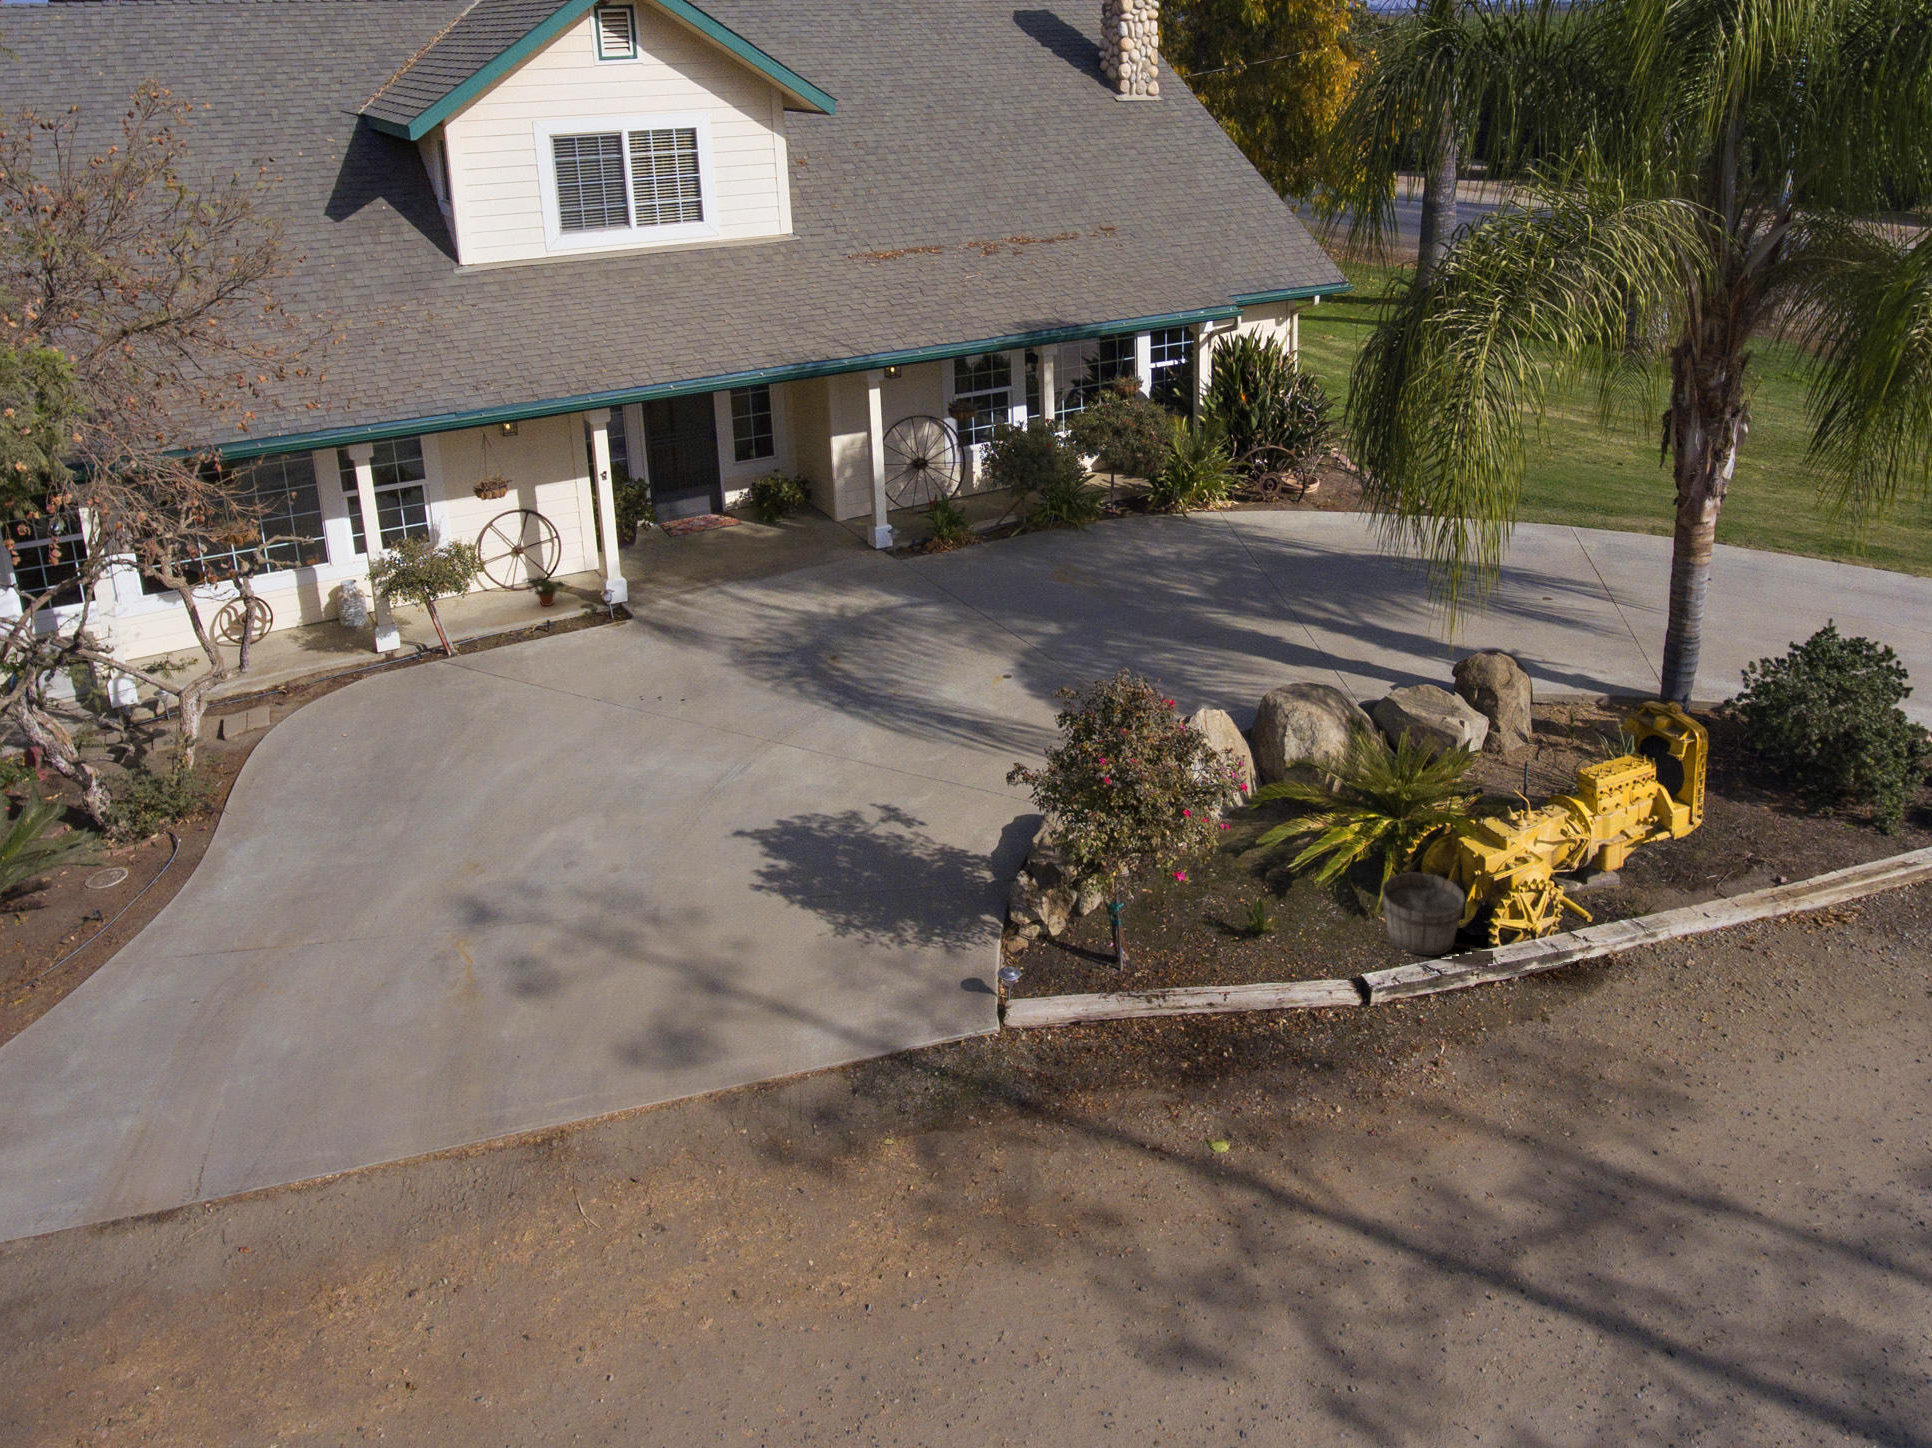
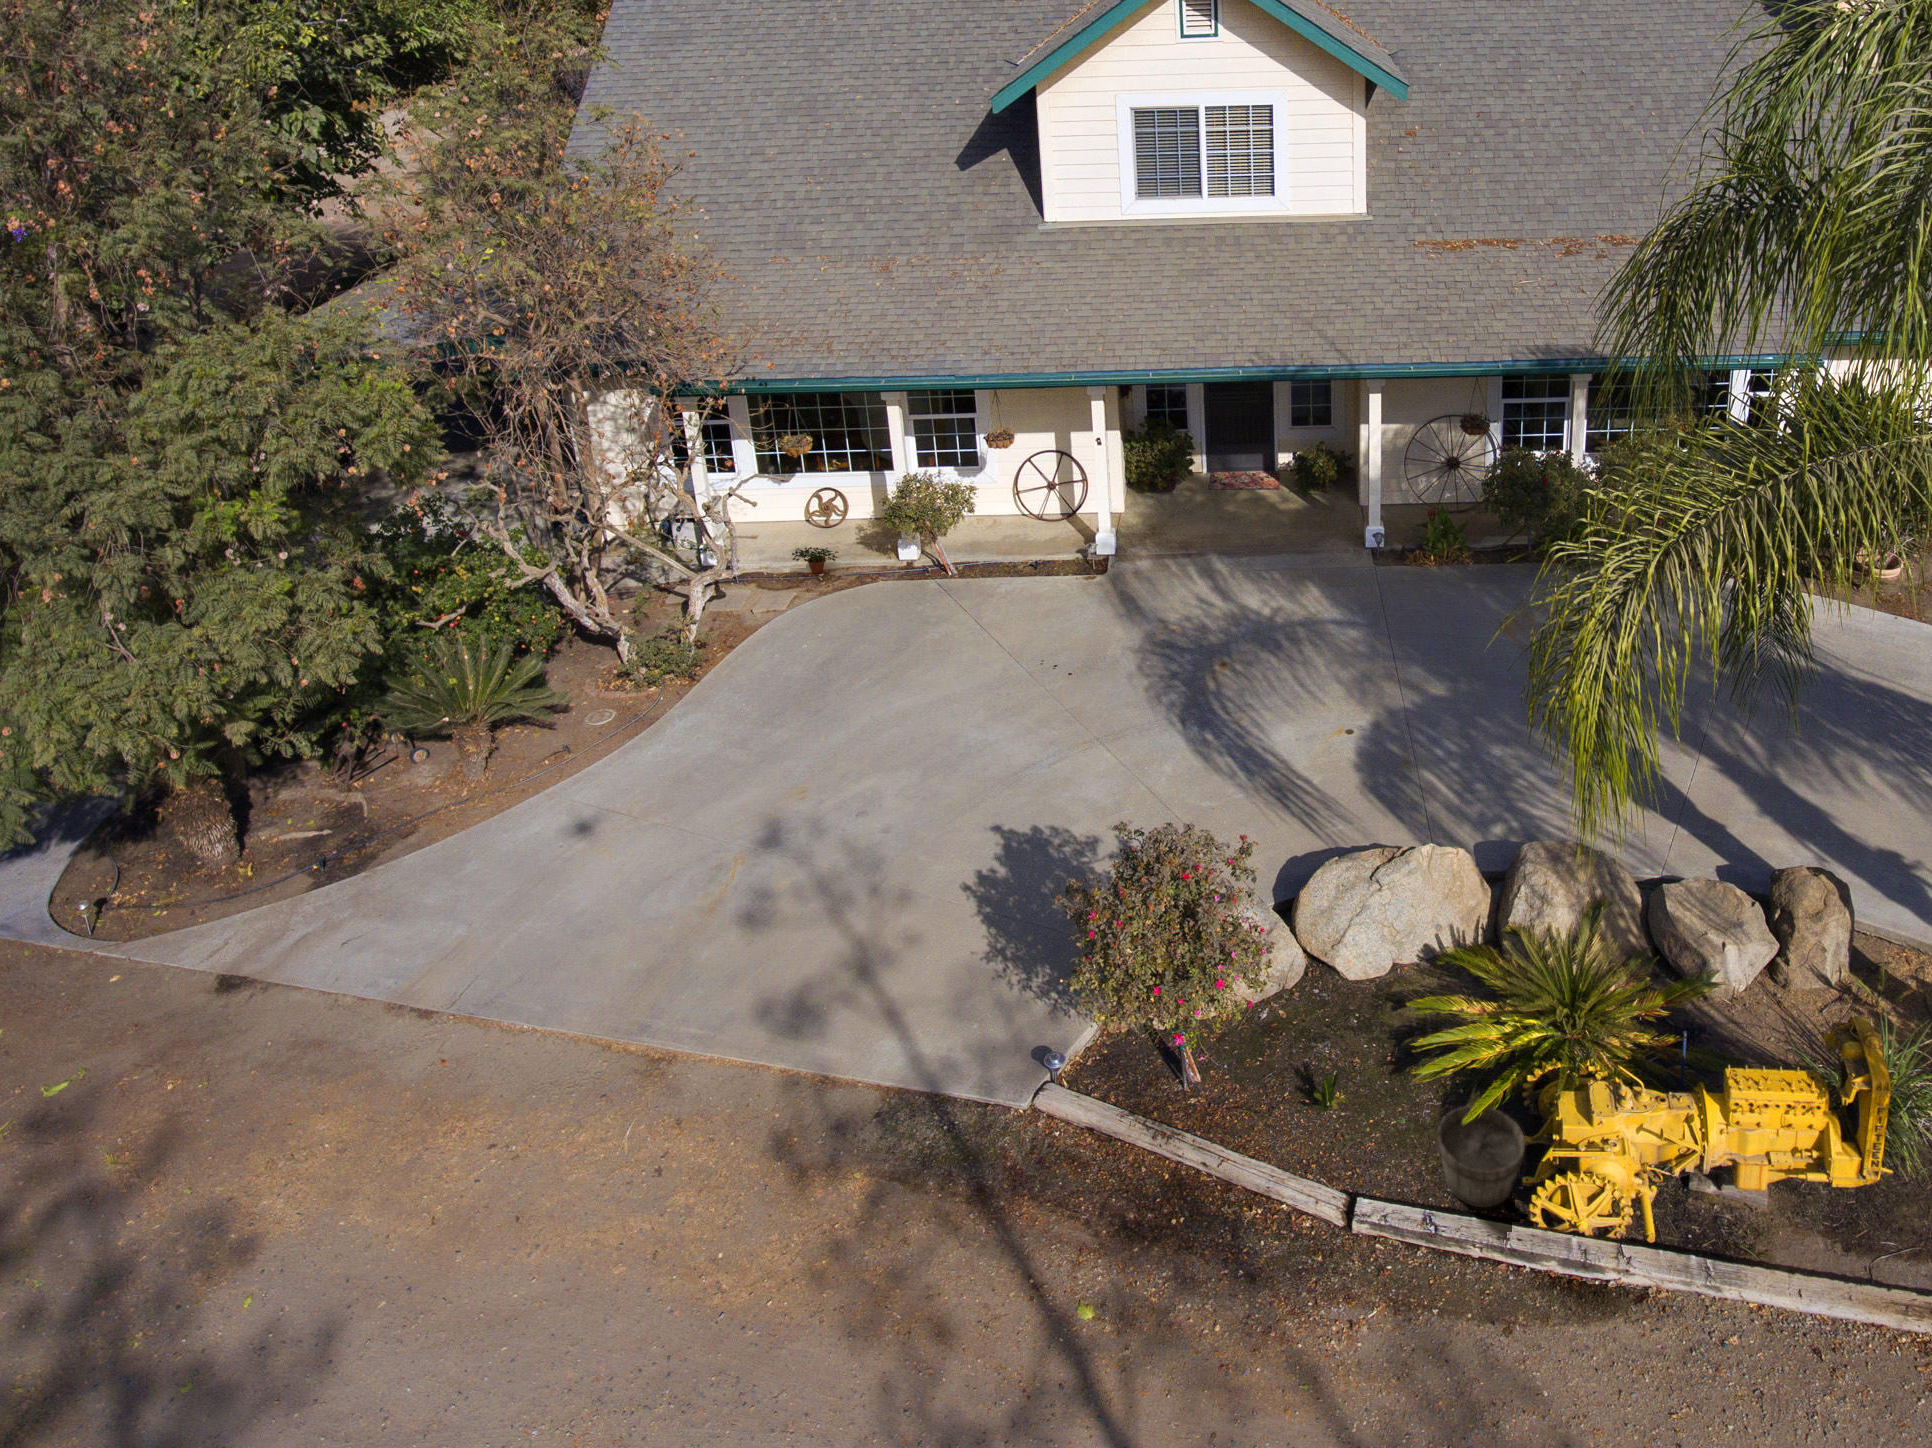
potted plant: present [523,576,571,606] -> present [792,547,838,573]

